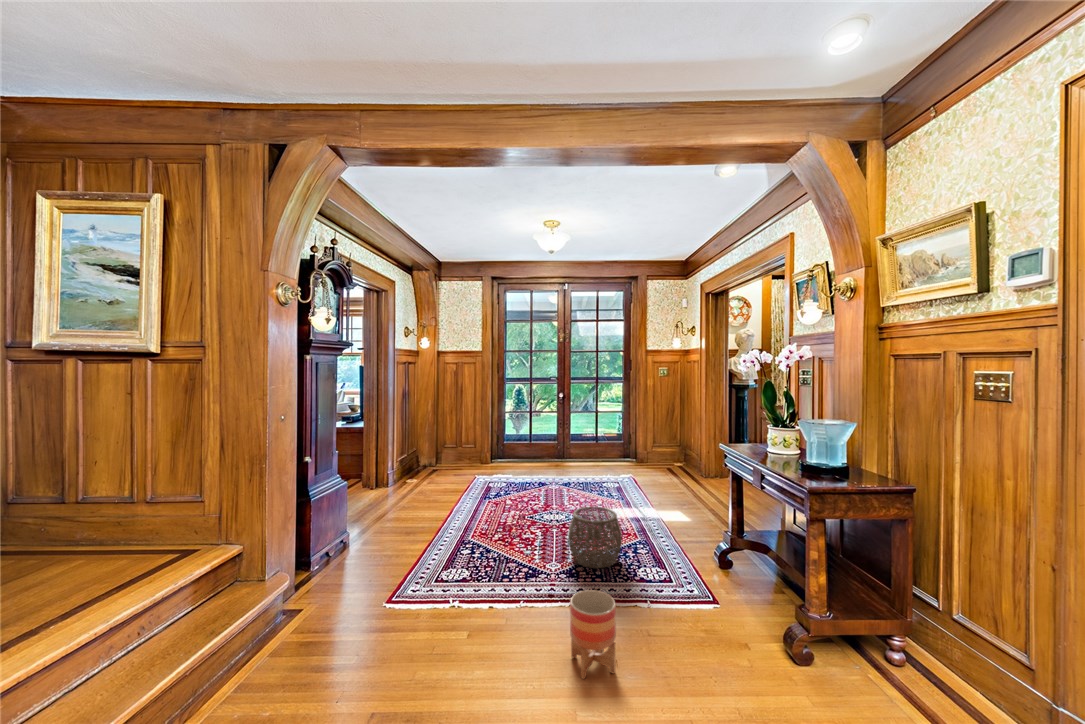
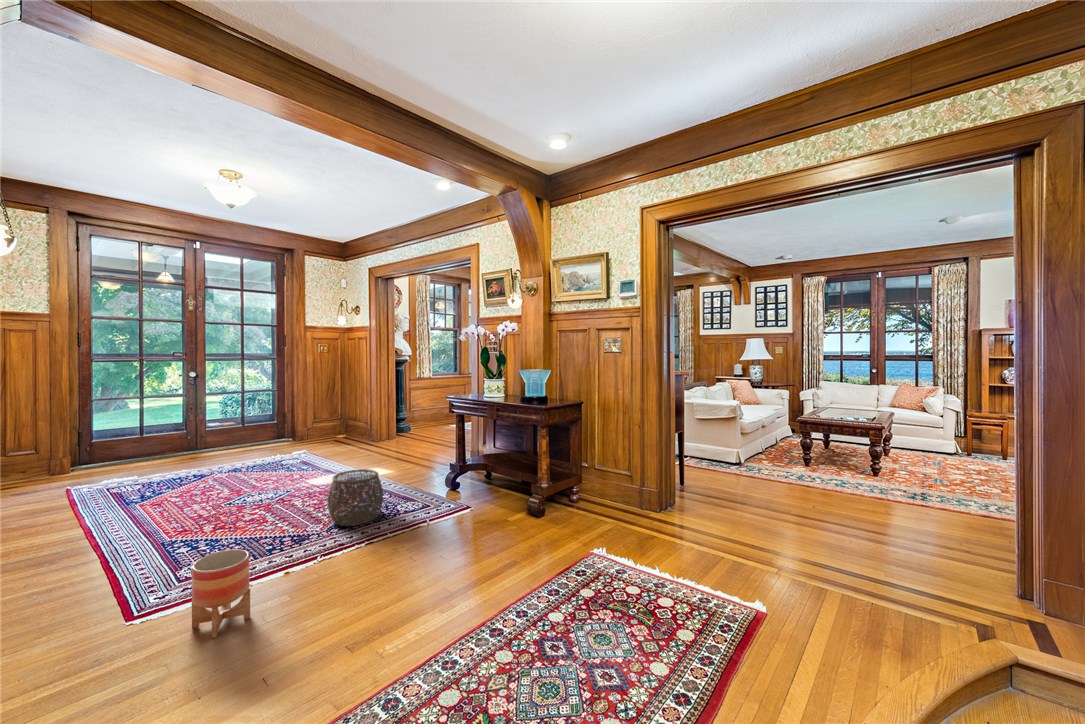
planter: present [570,590,616,679] -> present [192,549,250,638]

